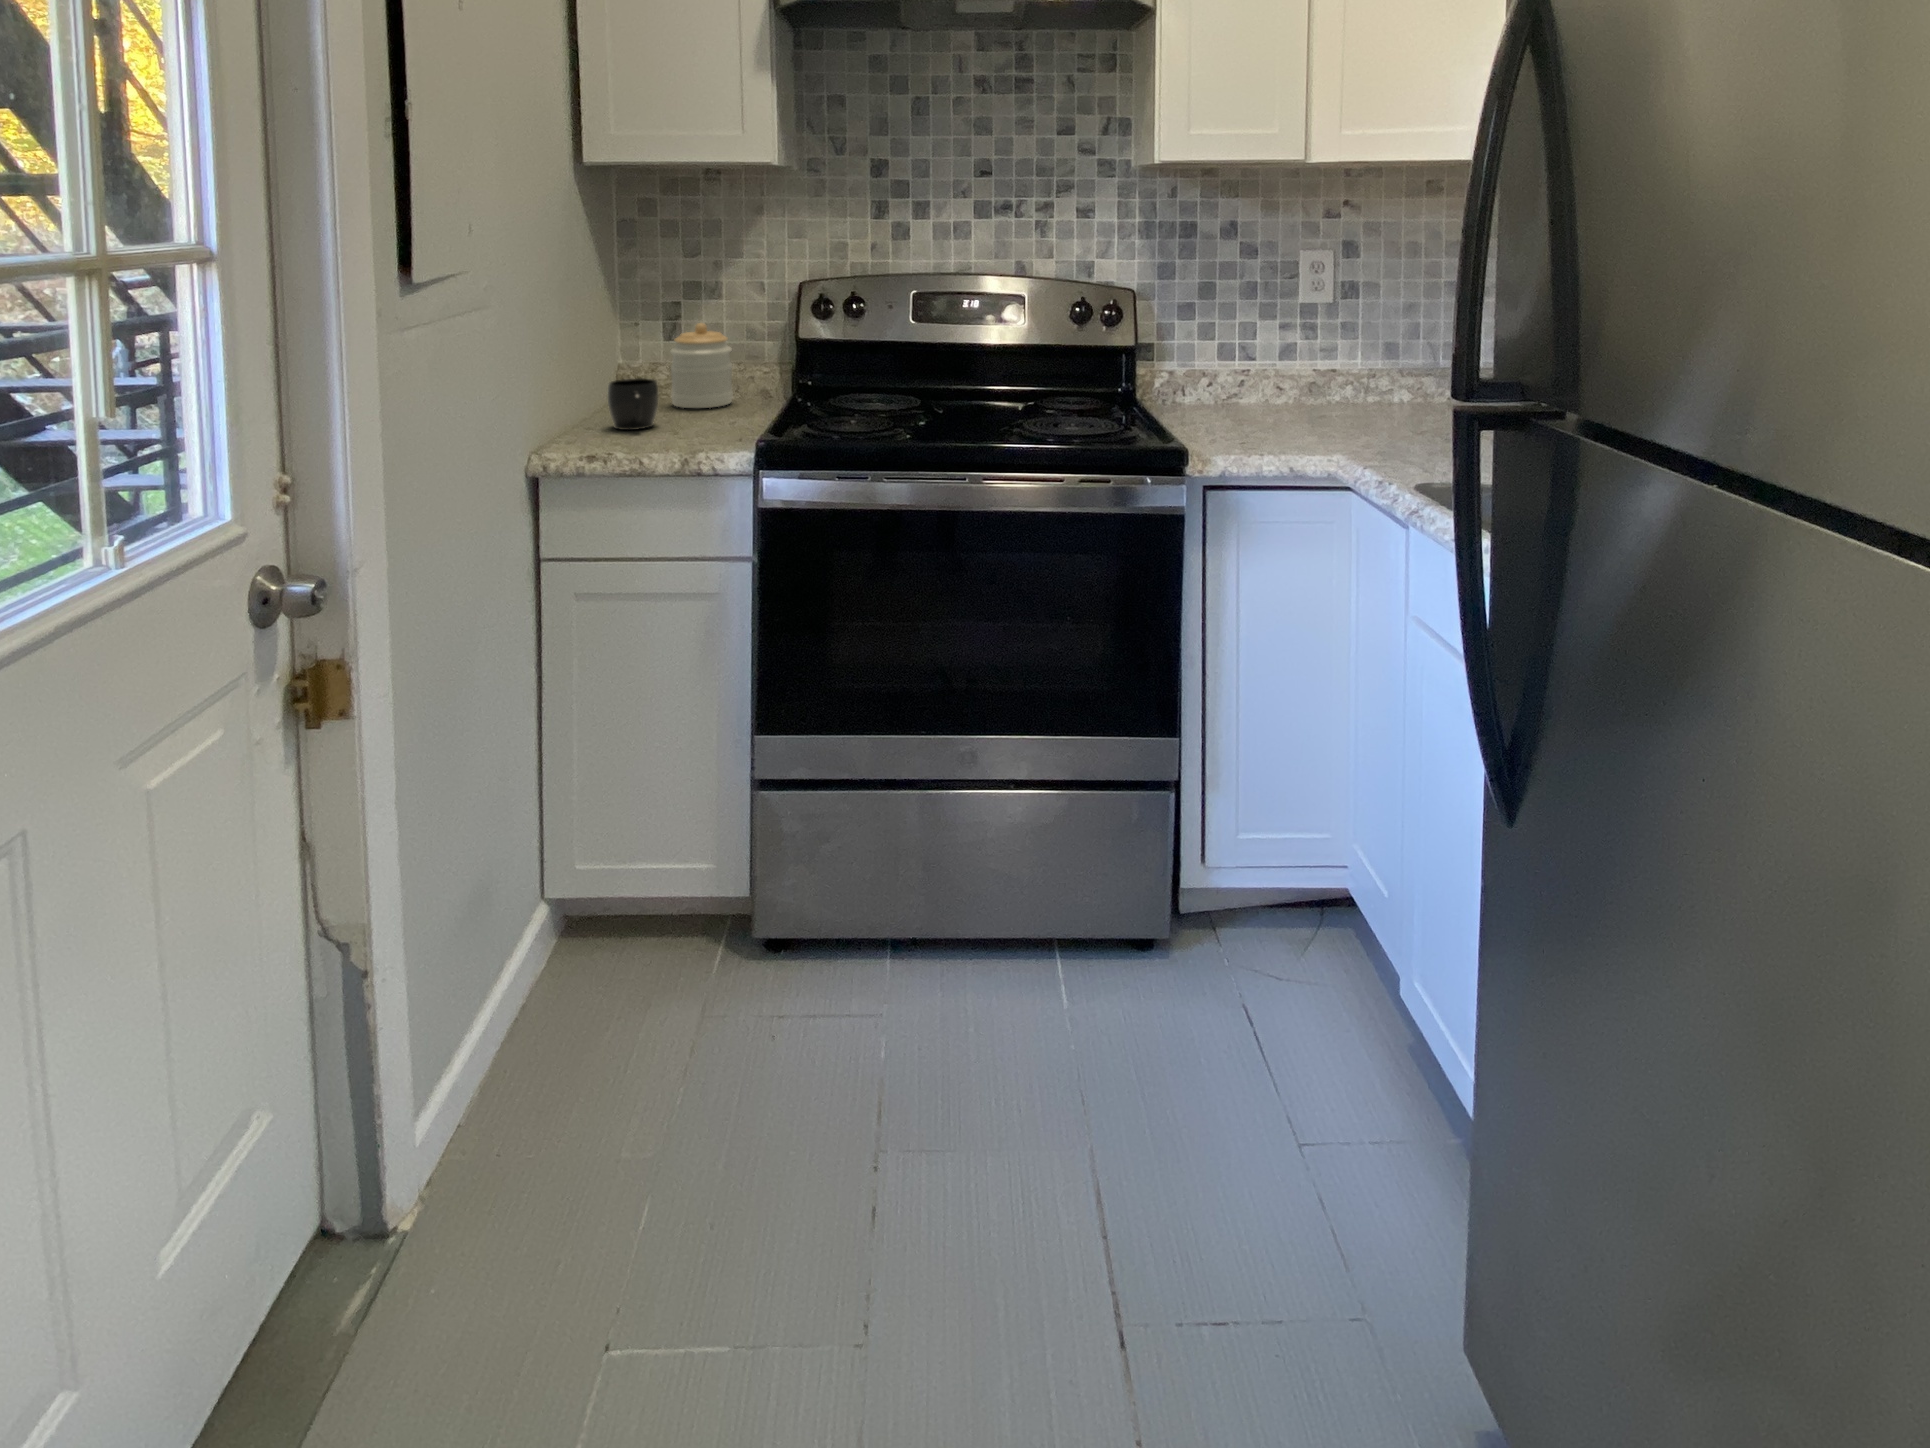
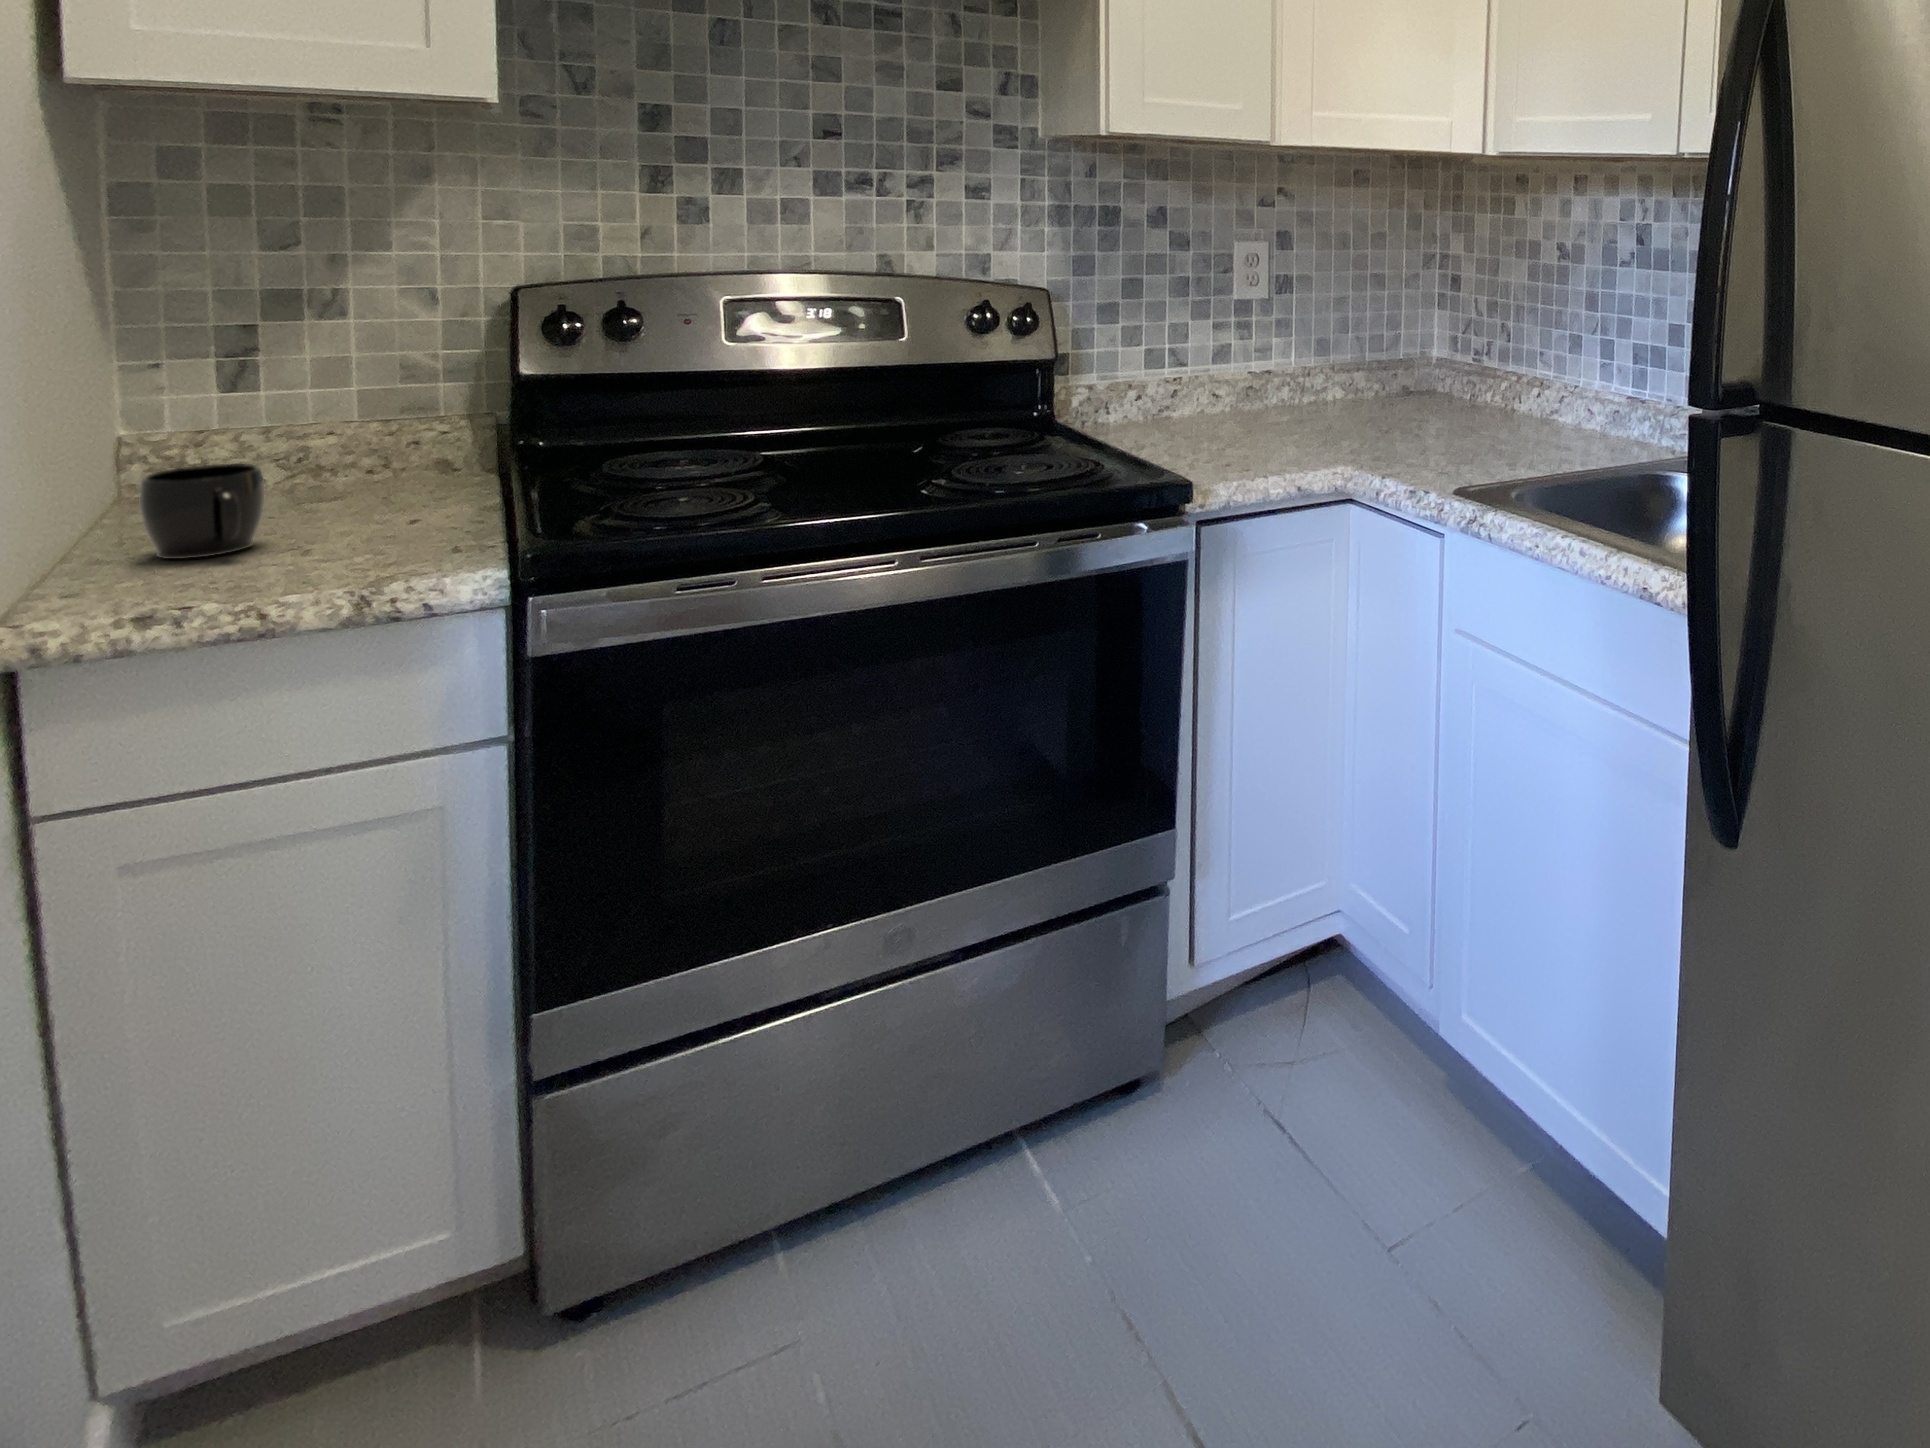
jar: present [671,323,733,408] -> none [246,361,390,507]

